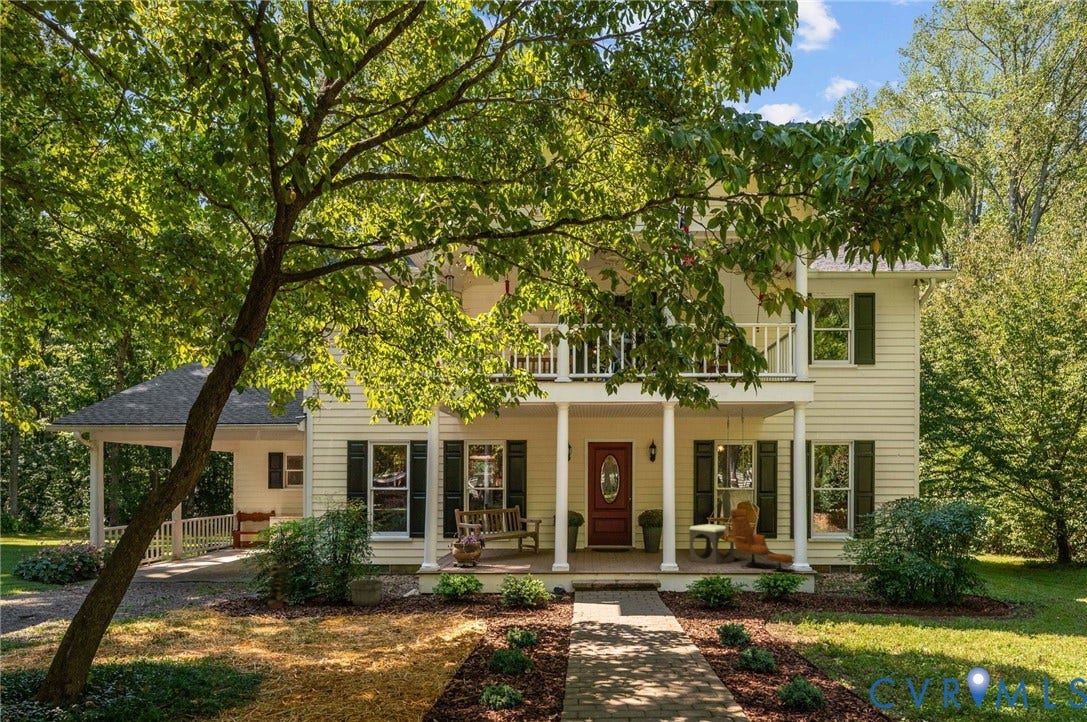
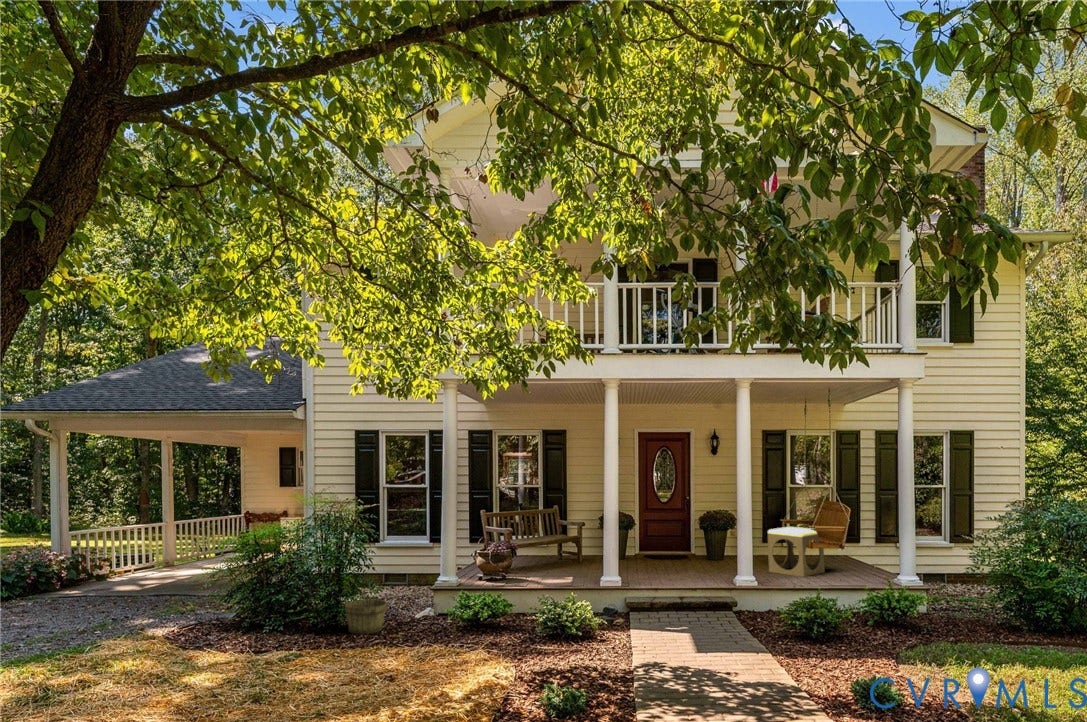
lounge chair: present [730,509,793,571] -> none [821,508,909,591]
decorative plant: present [264,565,291,609] -> none [233,582,273,639]

